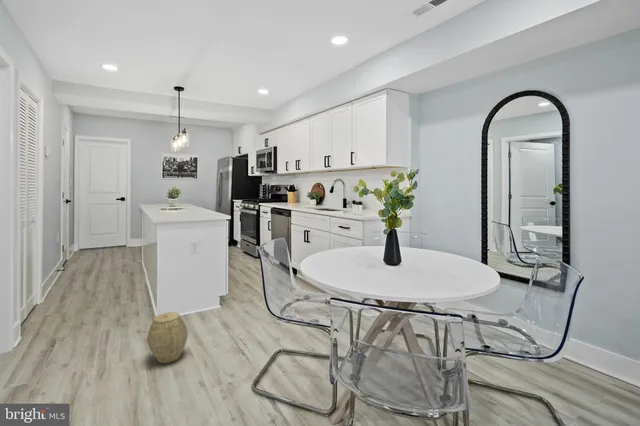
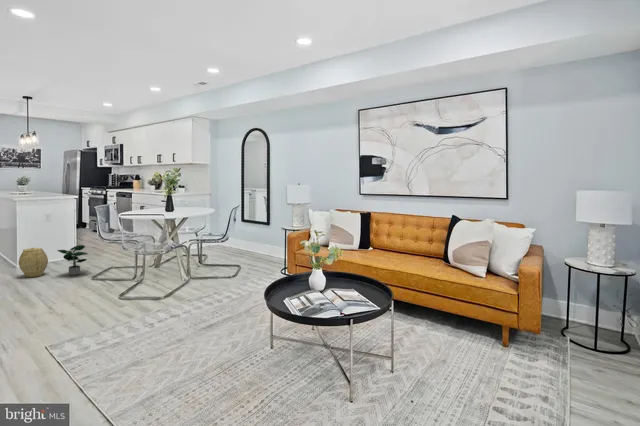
potted plant: none [198,311,244,368] -> present [57,245,88,275]

